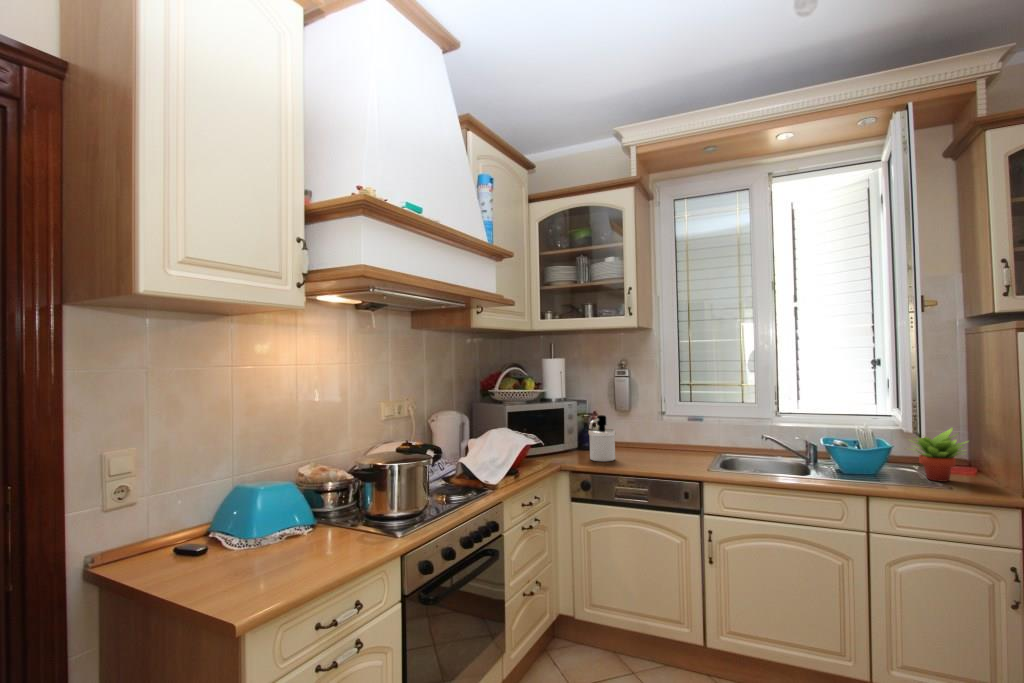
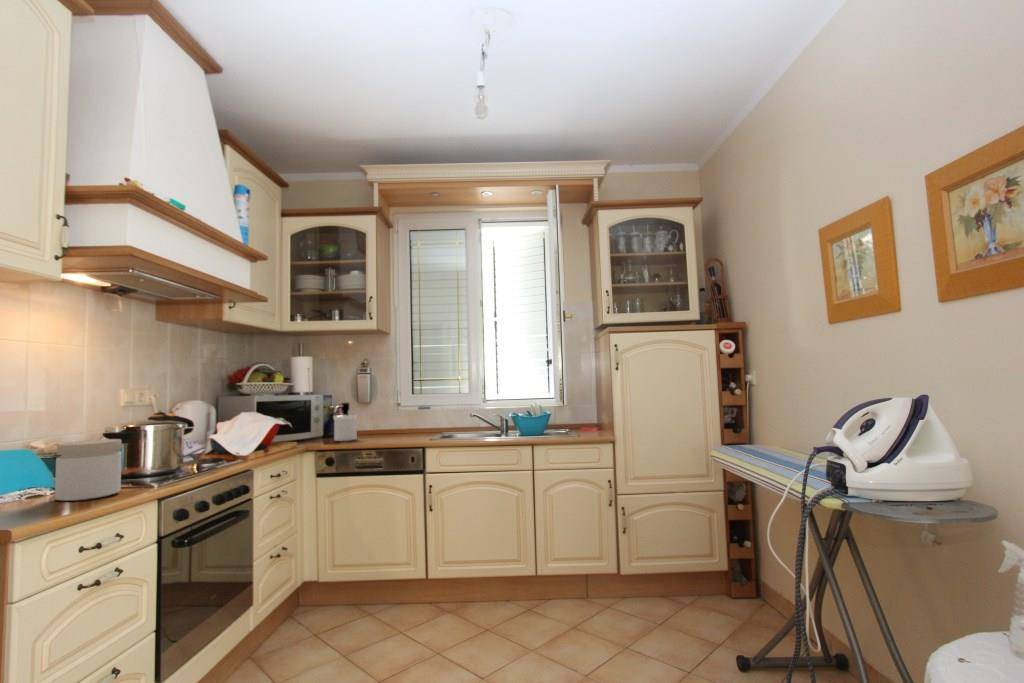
succulent plant: present [912,428,968,482] -> none [556,397,589,433]
jar: none [307,479,365,552] -> present [55,439,122,501]

